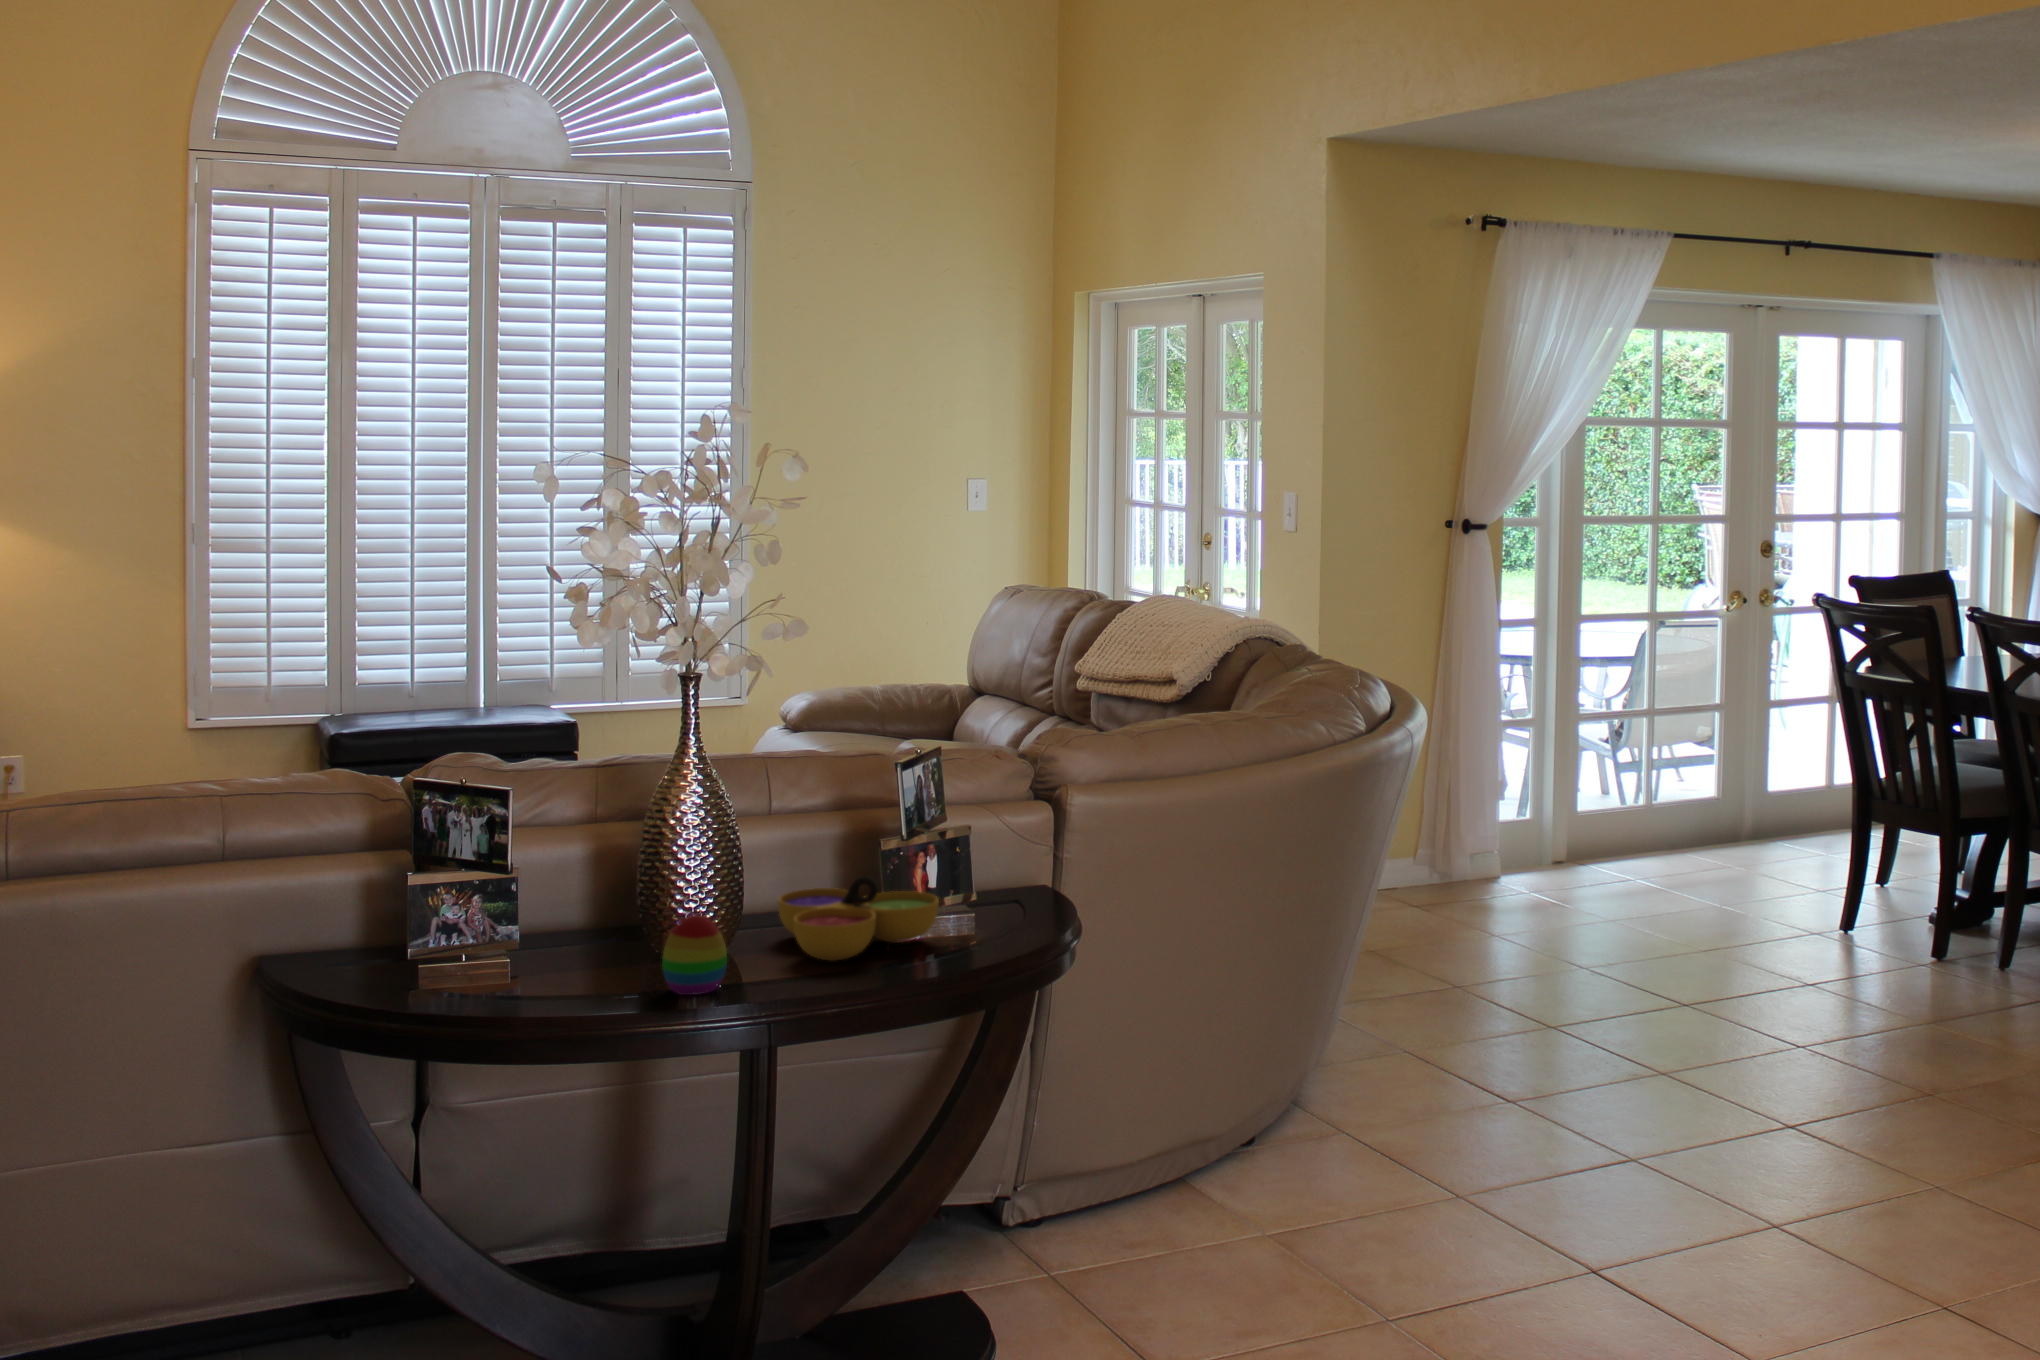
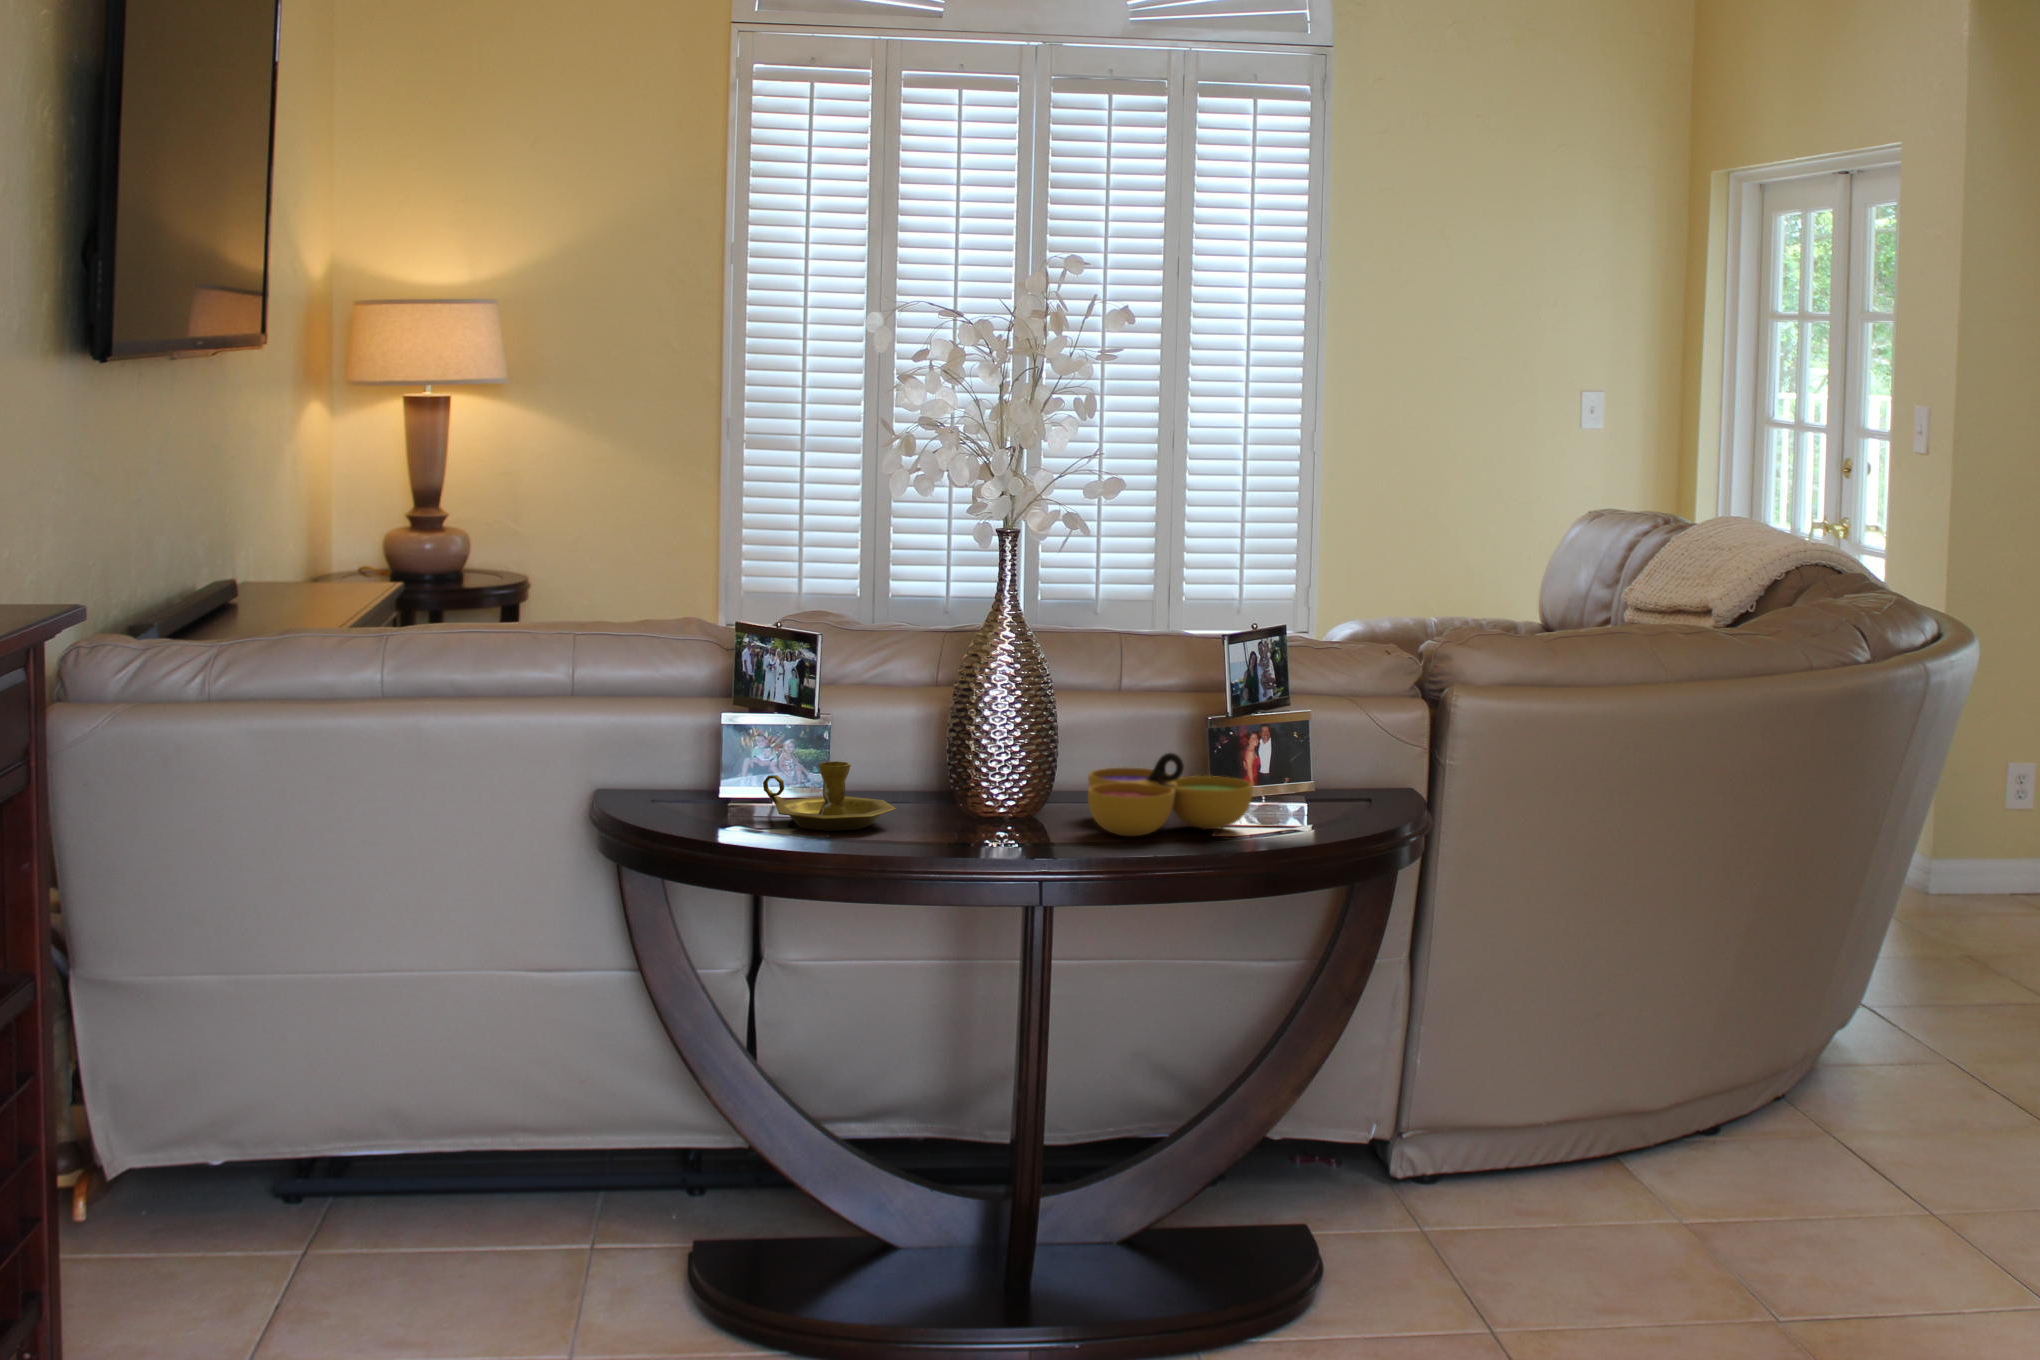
decorative egg: present [662,914,727,995] -> none [936,764,1002,847]
candlestick: none [462,919,607,991] -> present [763,761,896,831]

